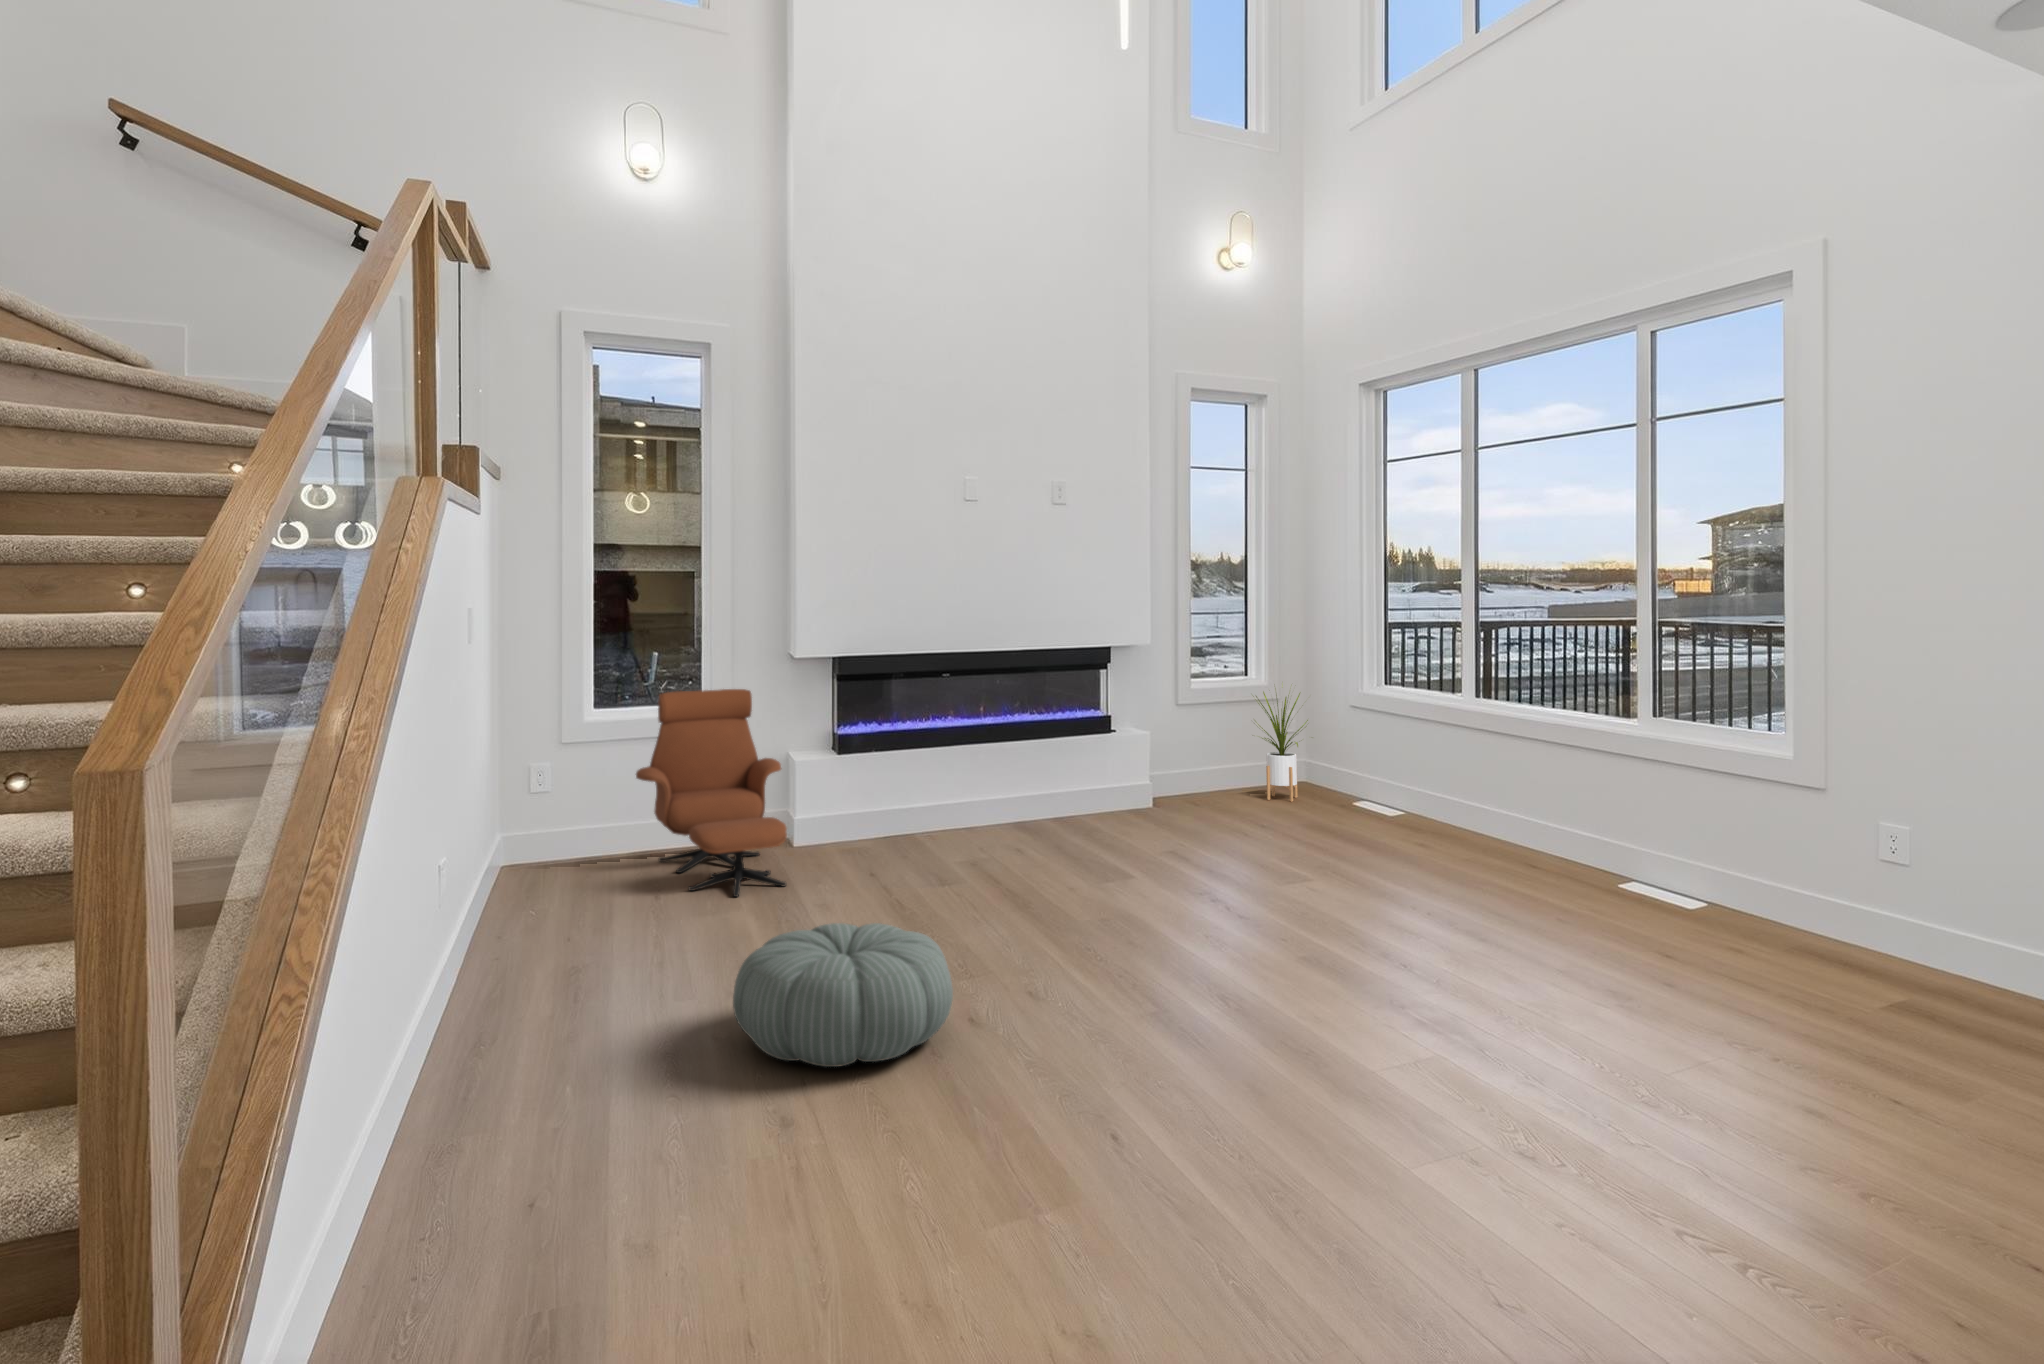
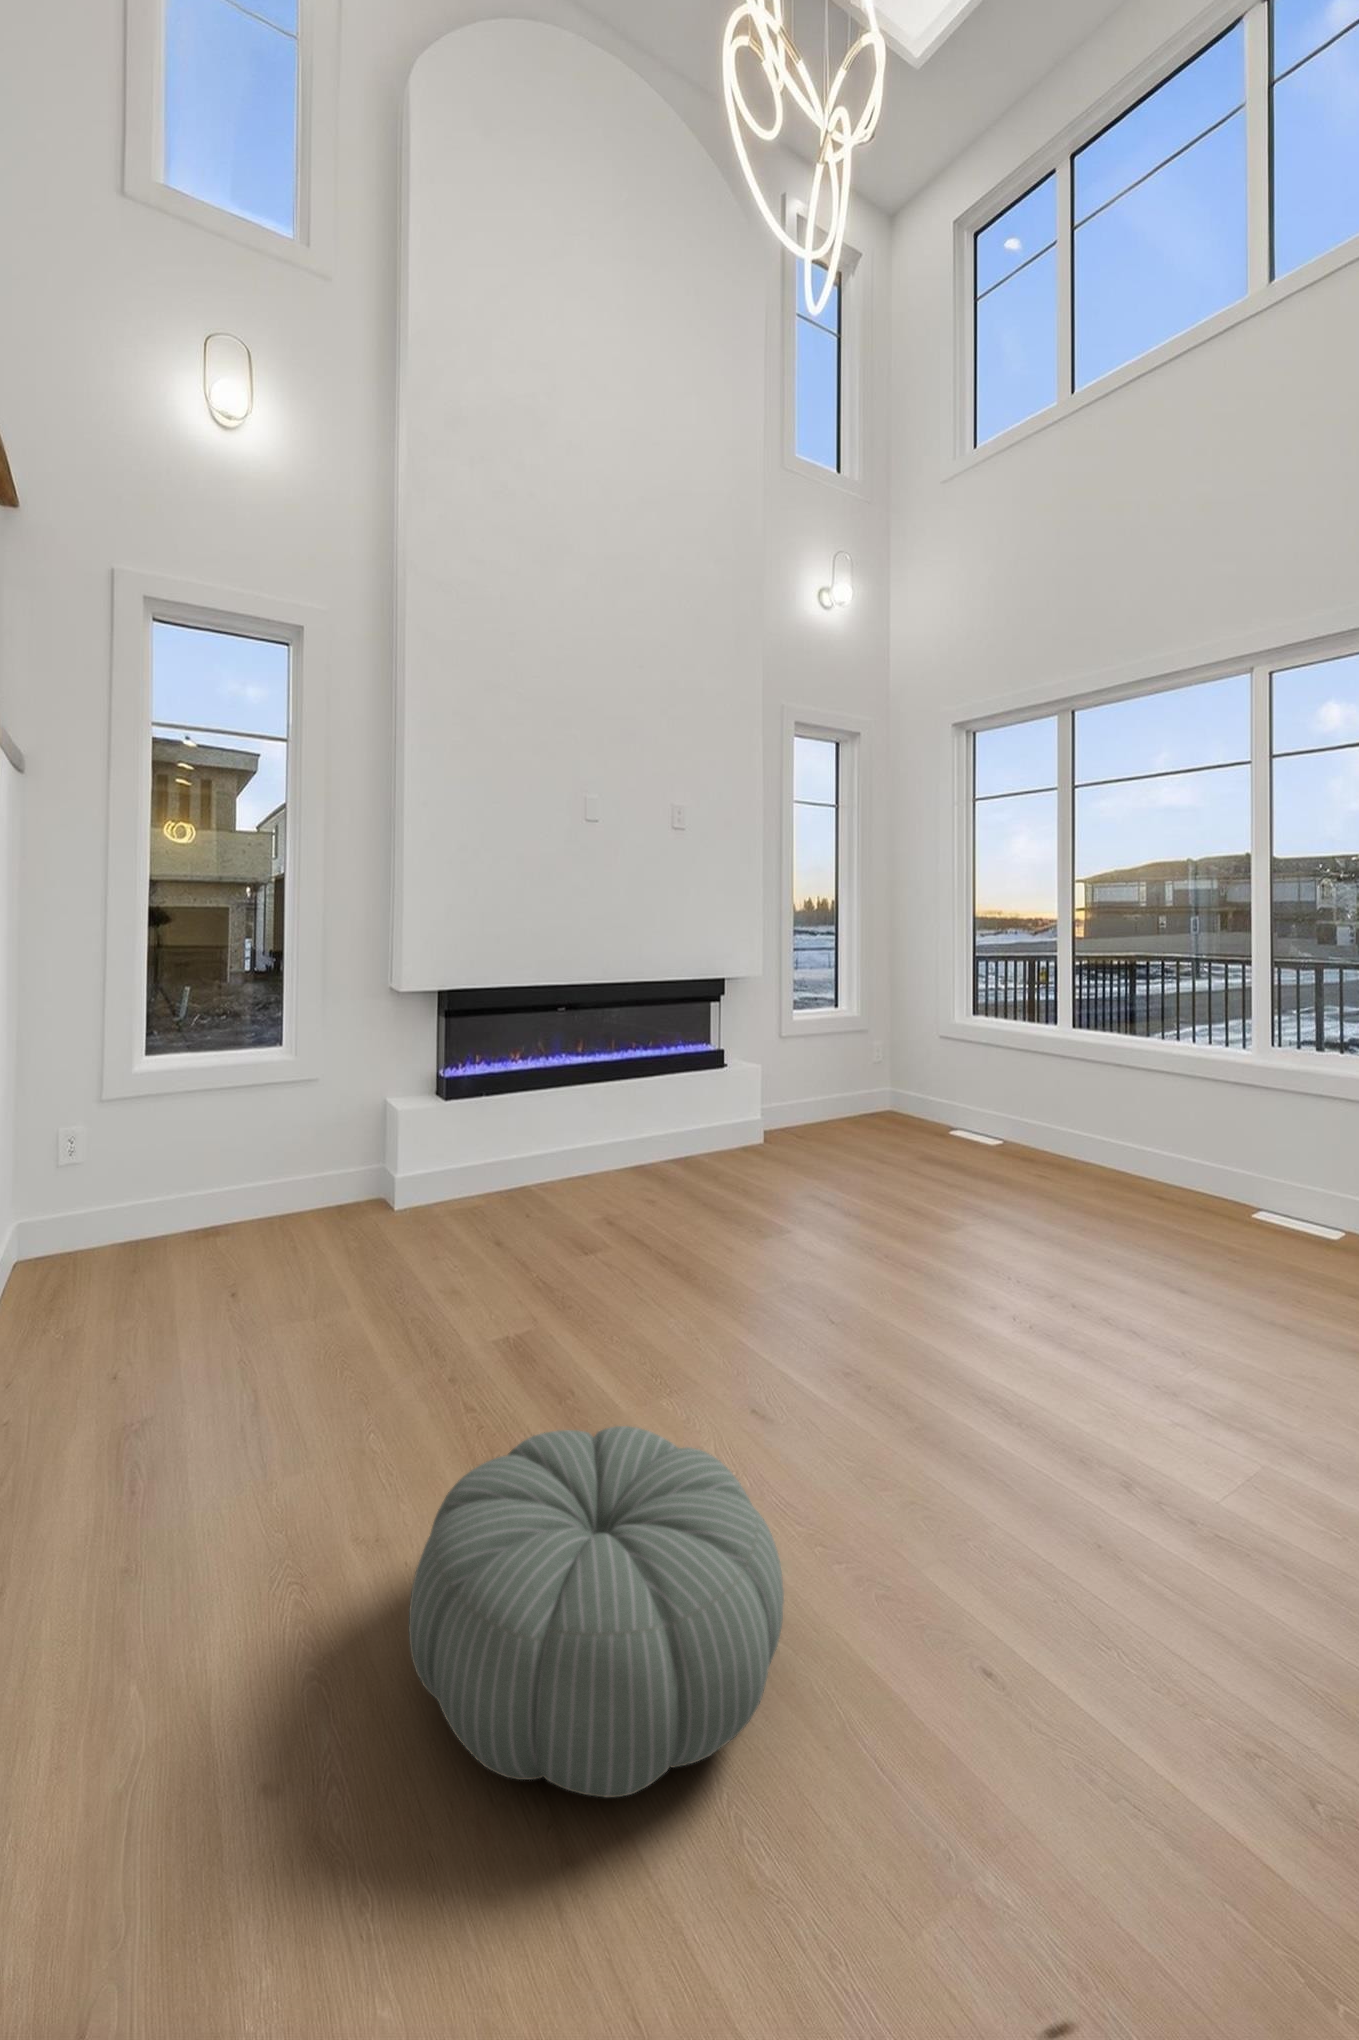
lounge chair: present [636,689,787,897] -> none [209,1026,405,1298]
house plant: present [1256,692,1308,802] -> none [843,1010,905,1128]

